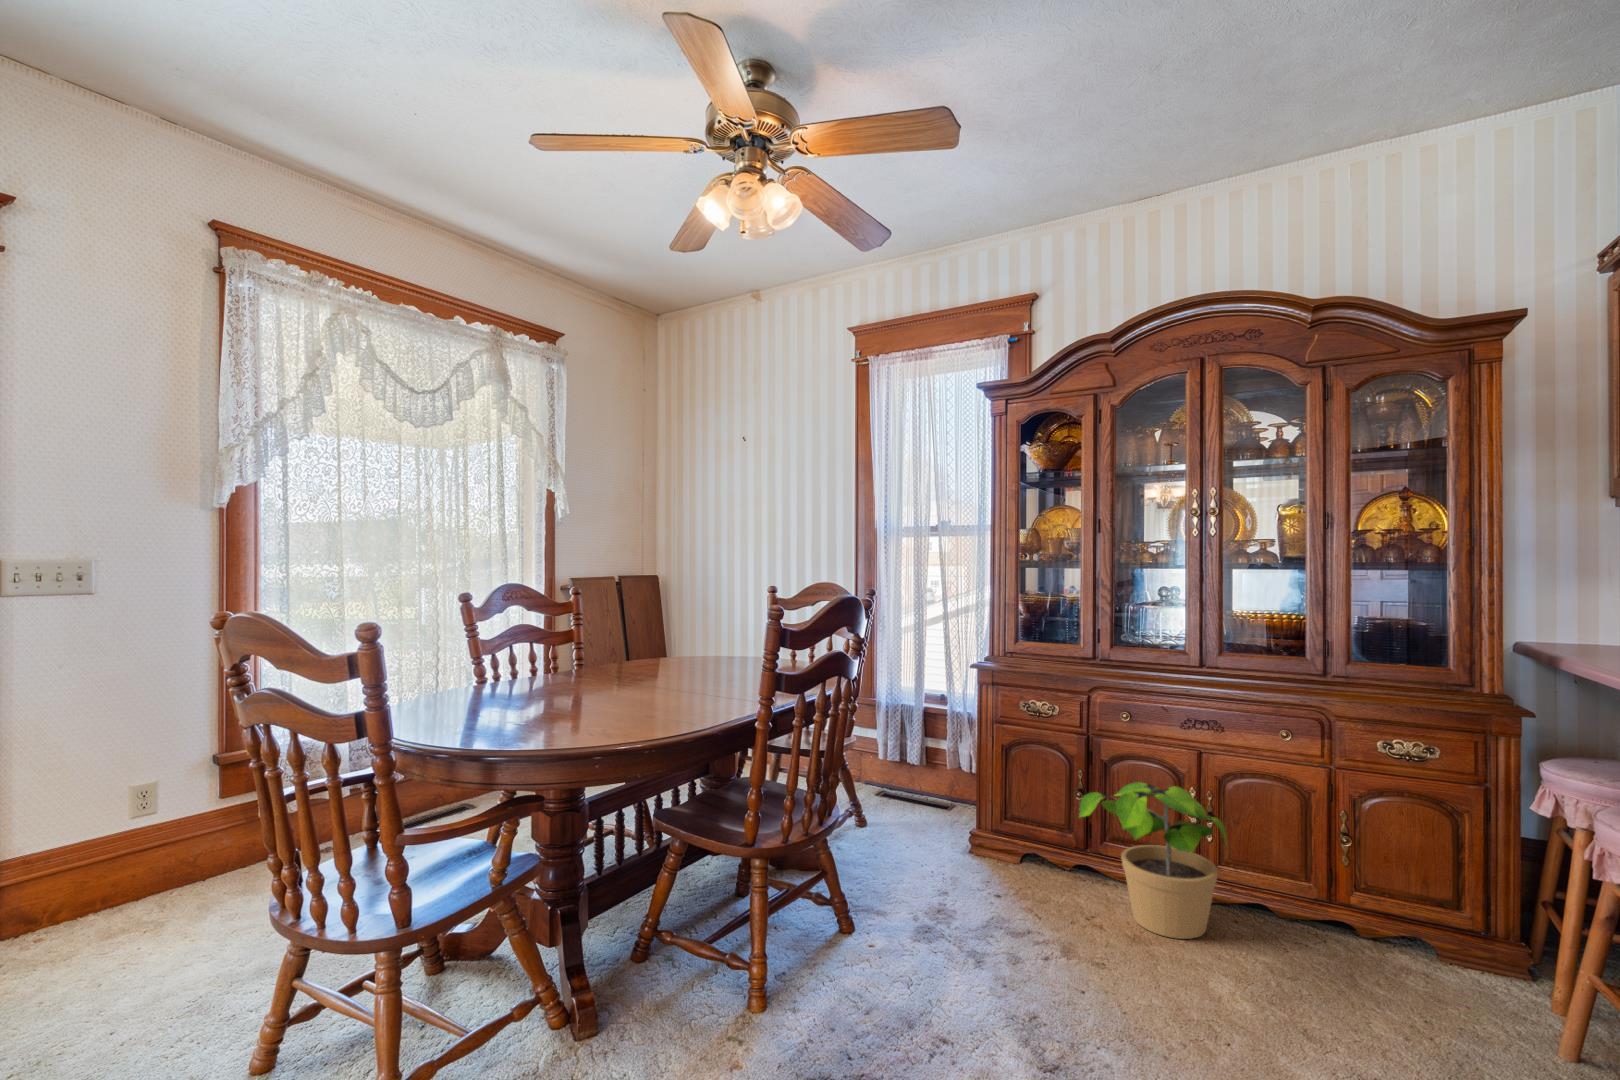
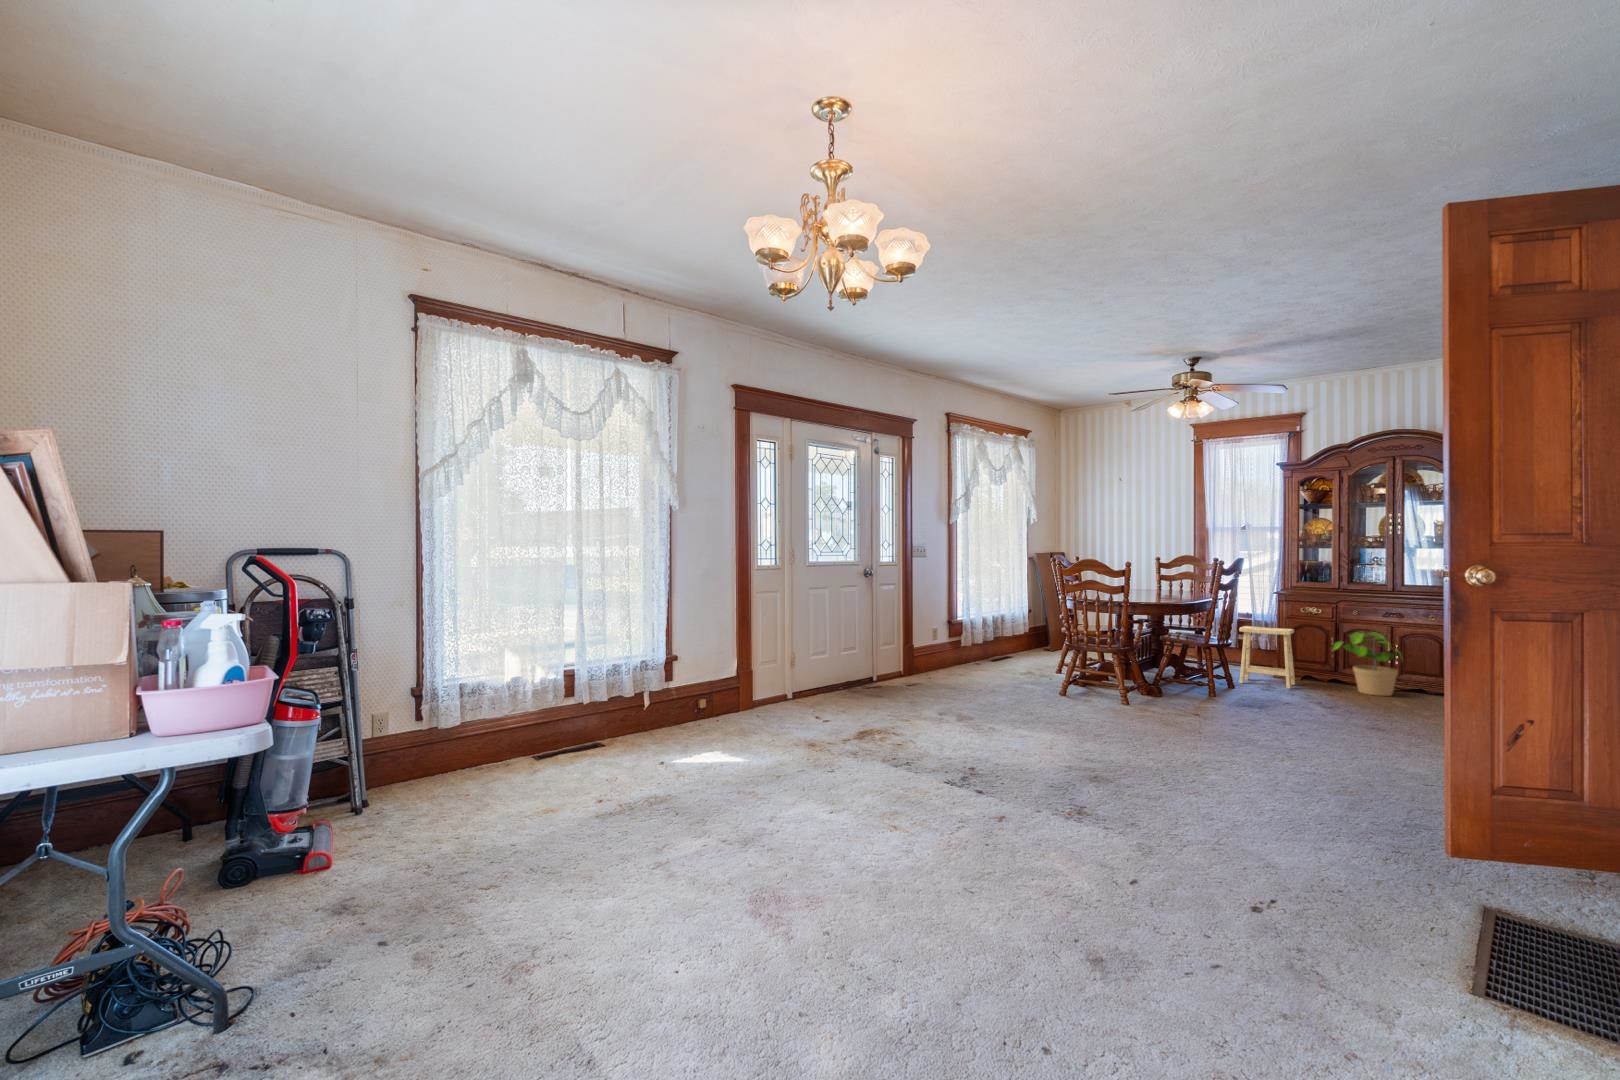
footstool: none [883,747,1004,918] -> present [1239,626,1295,689]

